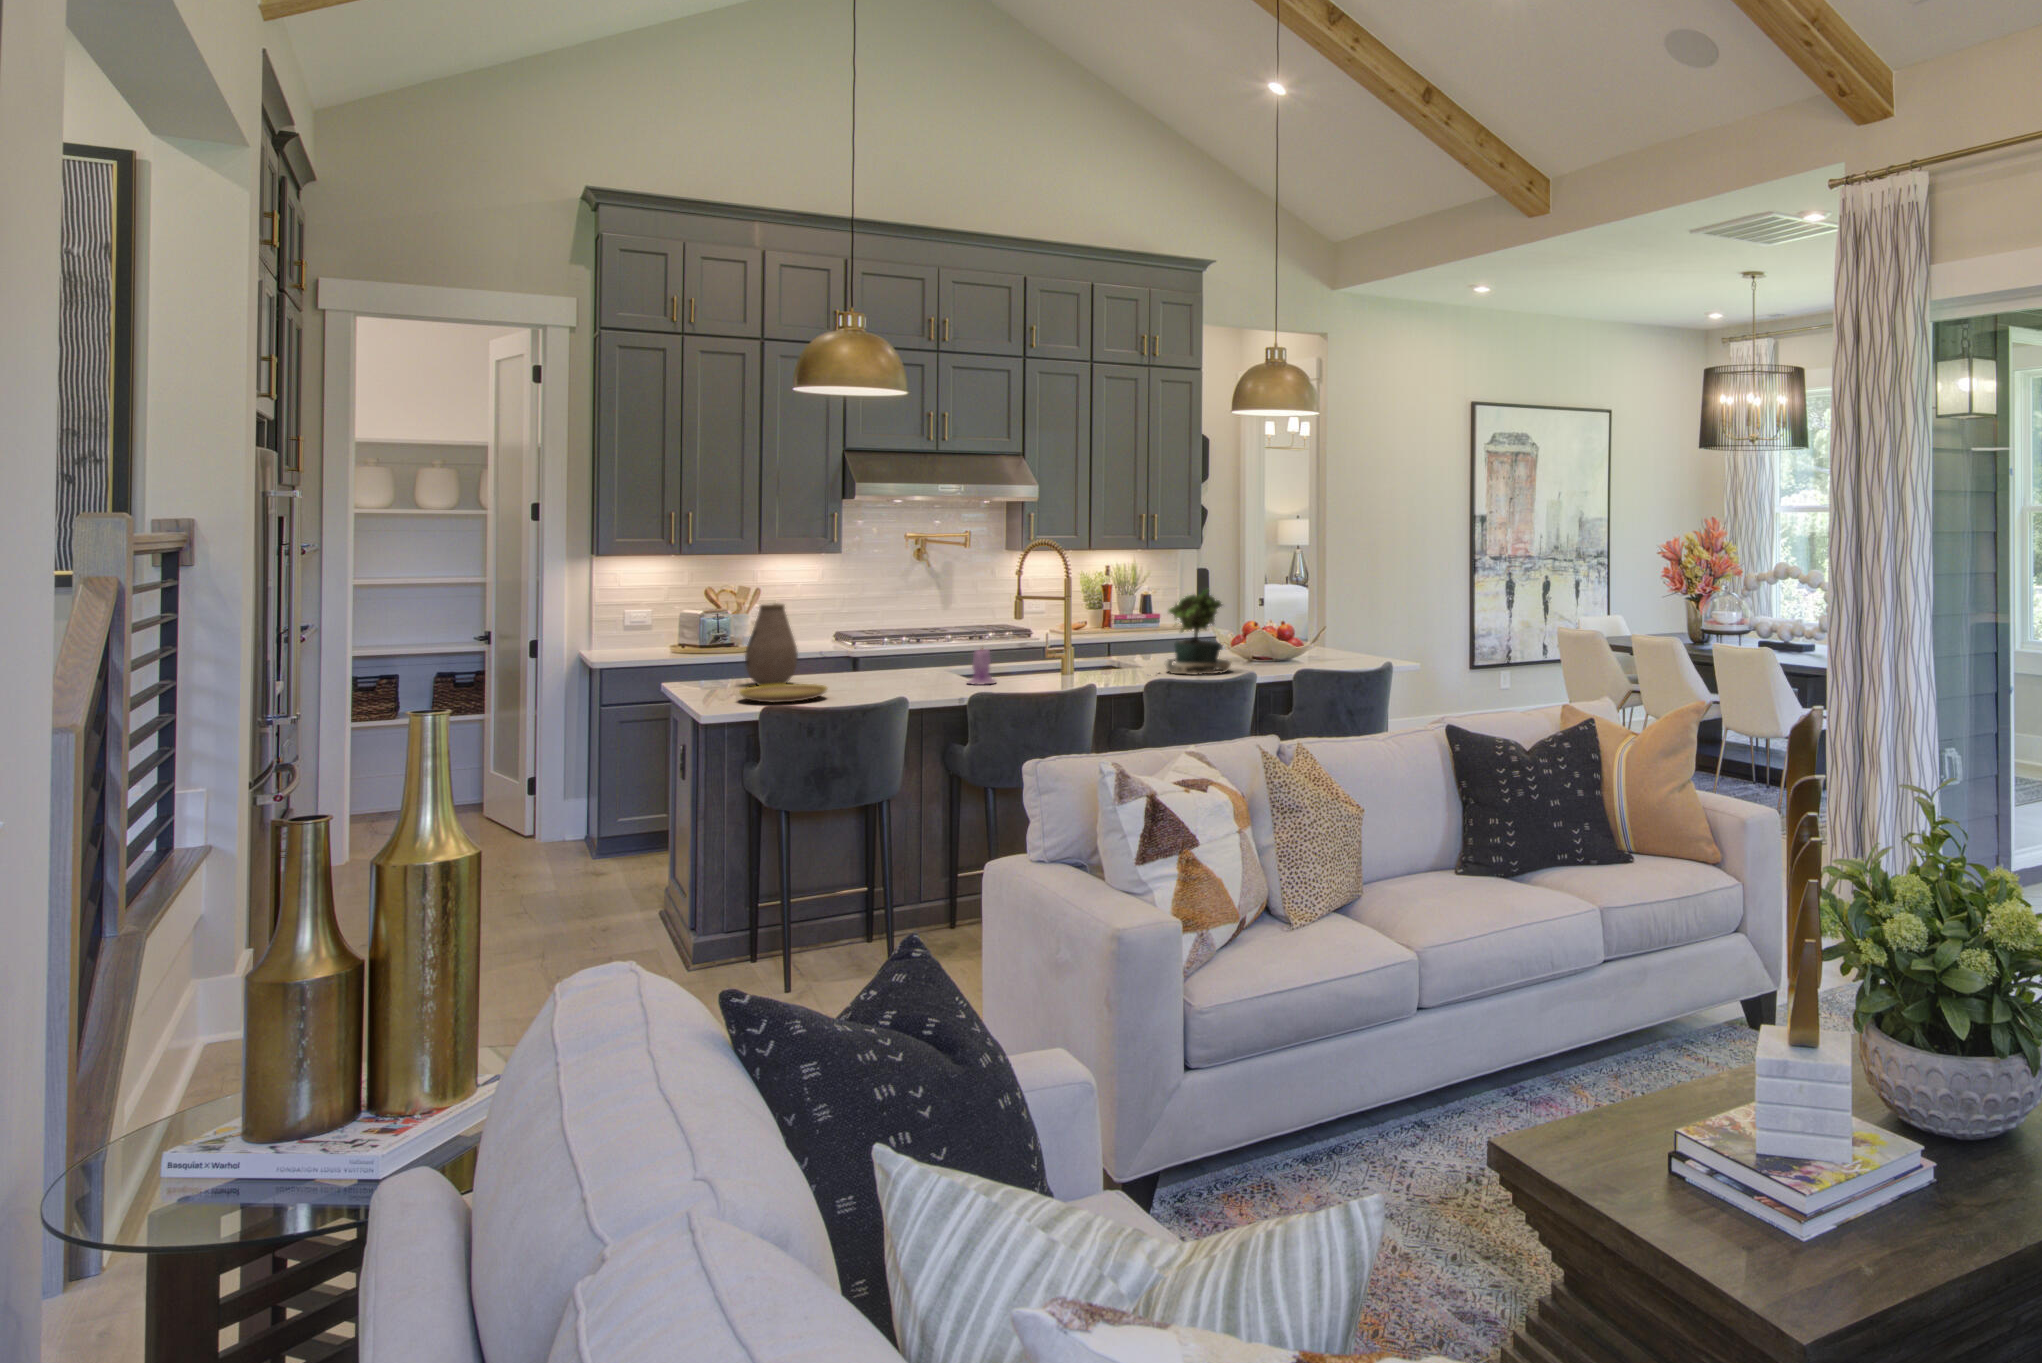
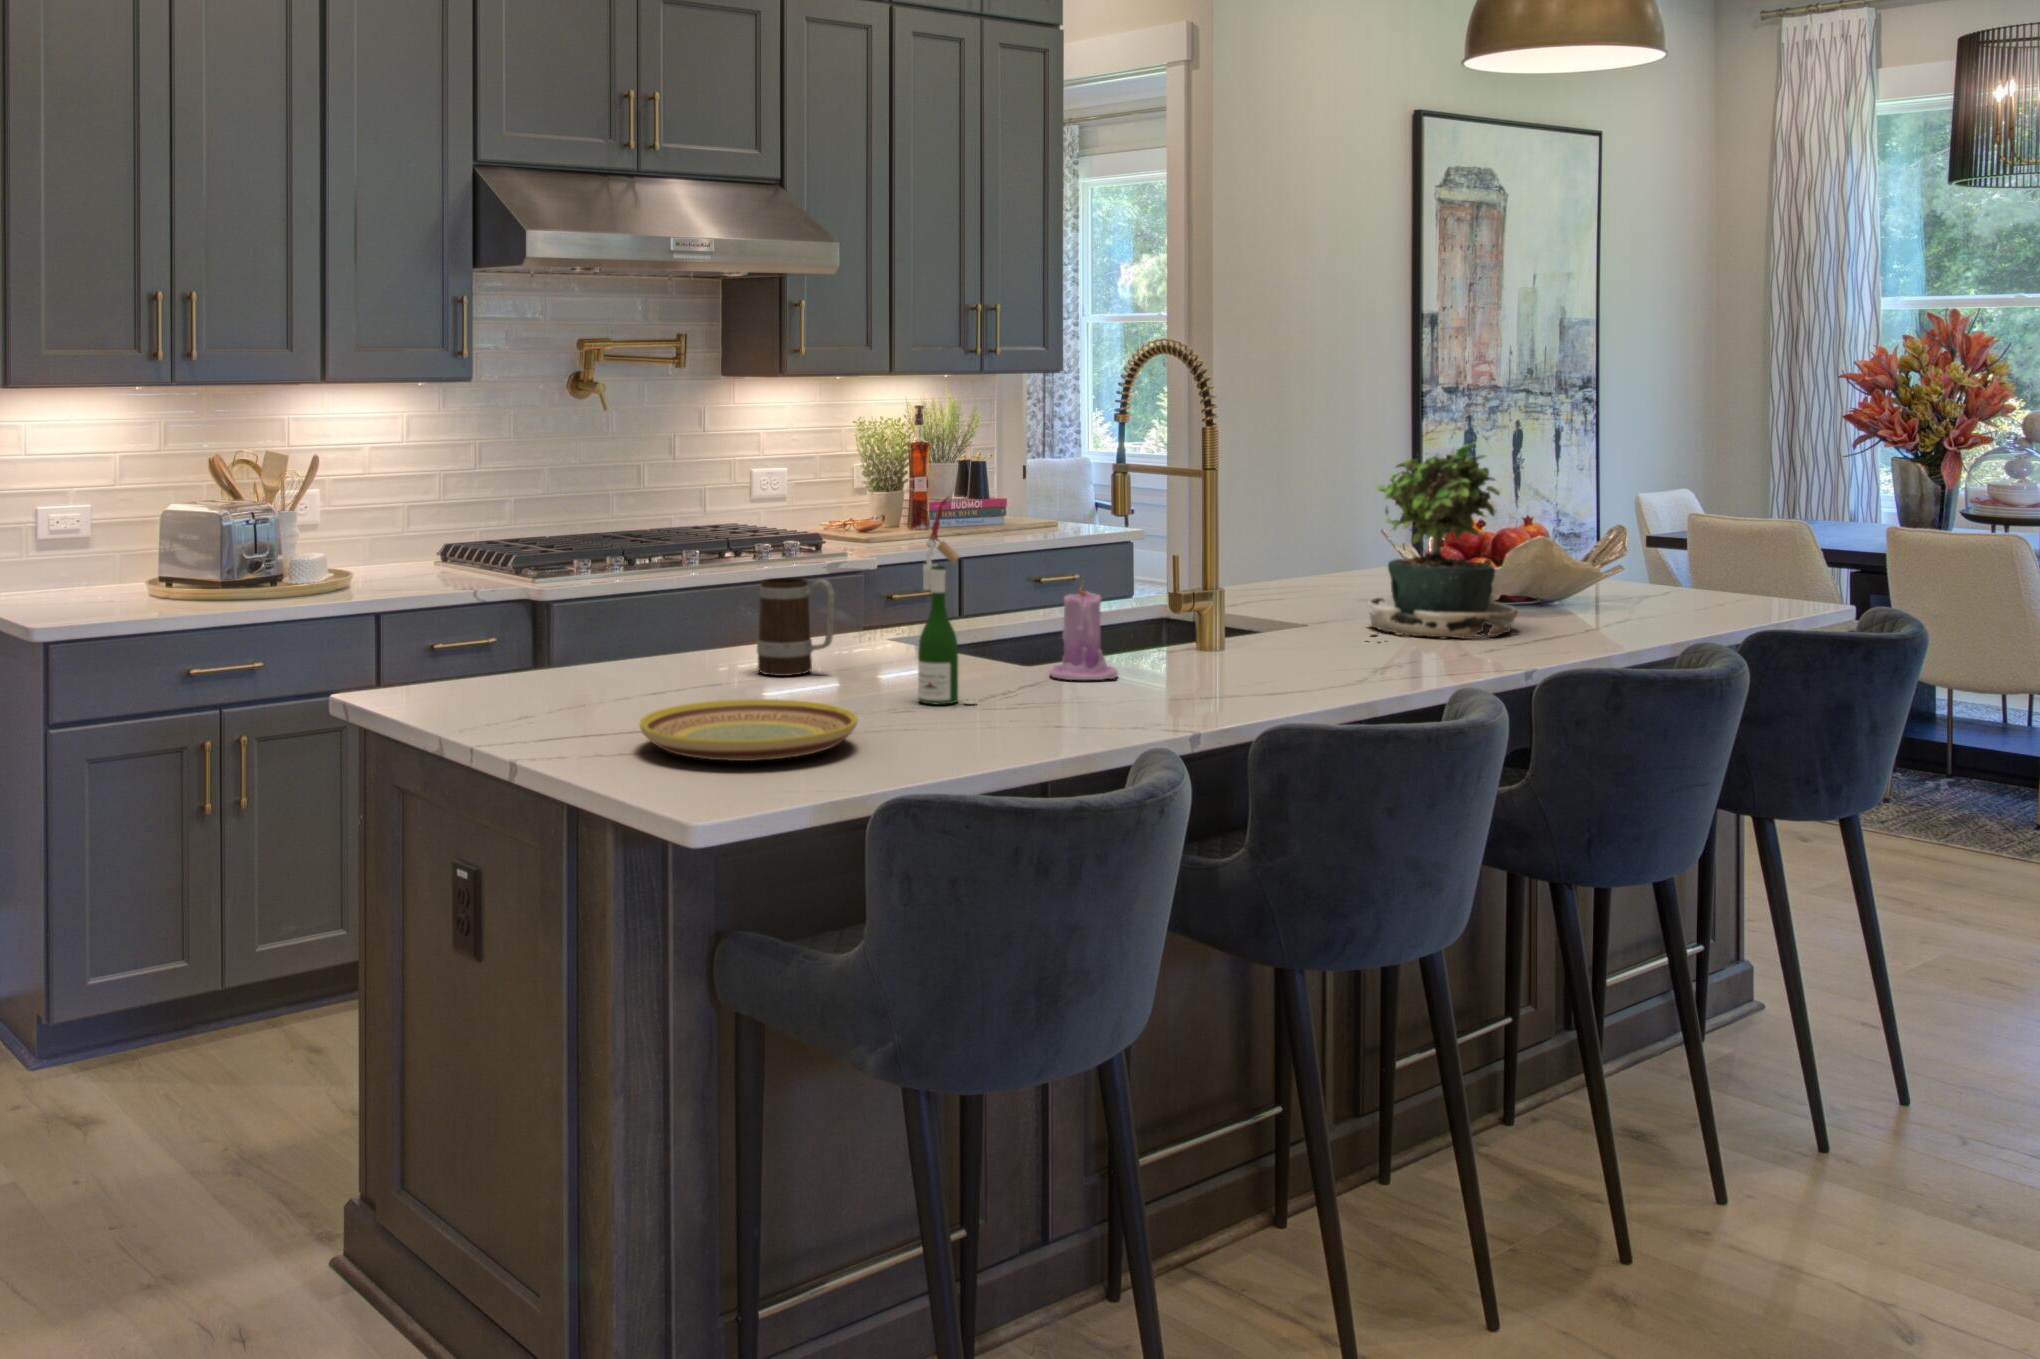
vase: present [745,603,798,686] -> none [536,489,657,697]
wine bottle: none [888,608,910,690] -> present [918,497,977,705]
mug: none [852,642,883,681] -> present [757,578,835,676]

